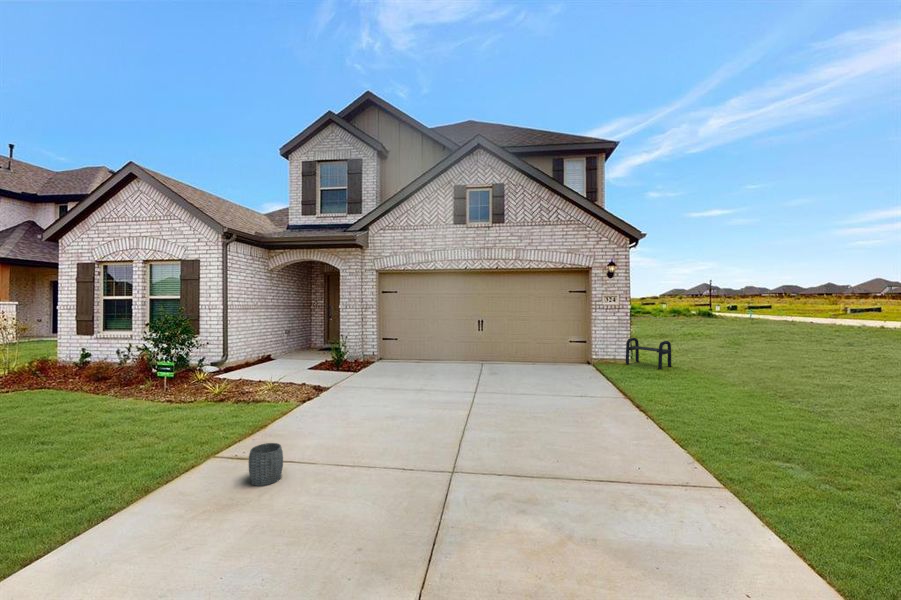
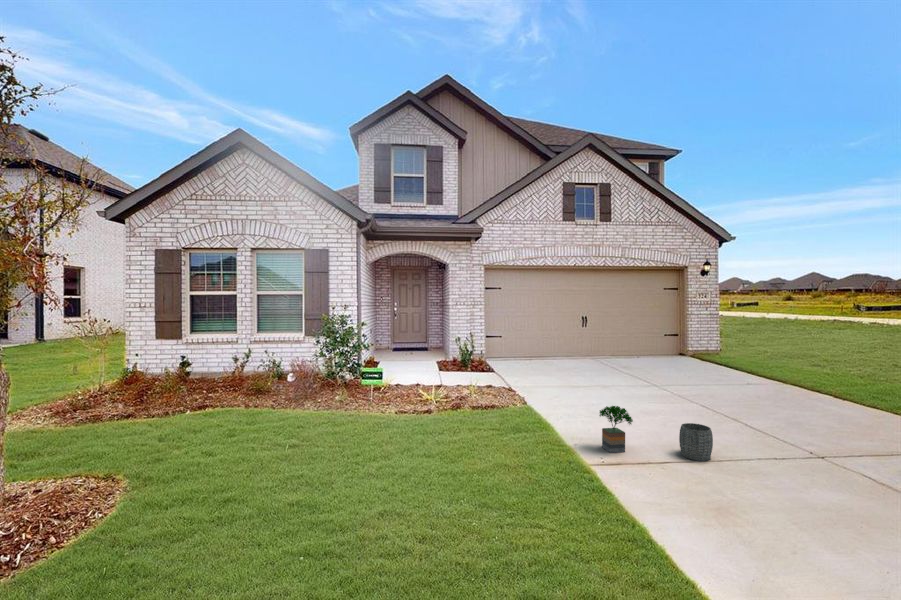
bench: present [626,338,671,369] -> none [719,332,760,359]
potted tree: none [198,418,232,467] -> present [599,406,633,453]

